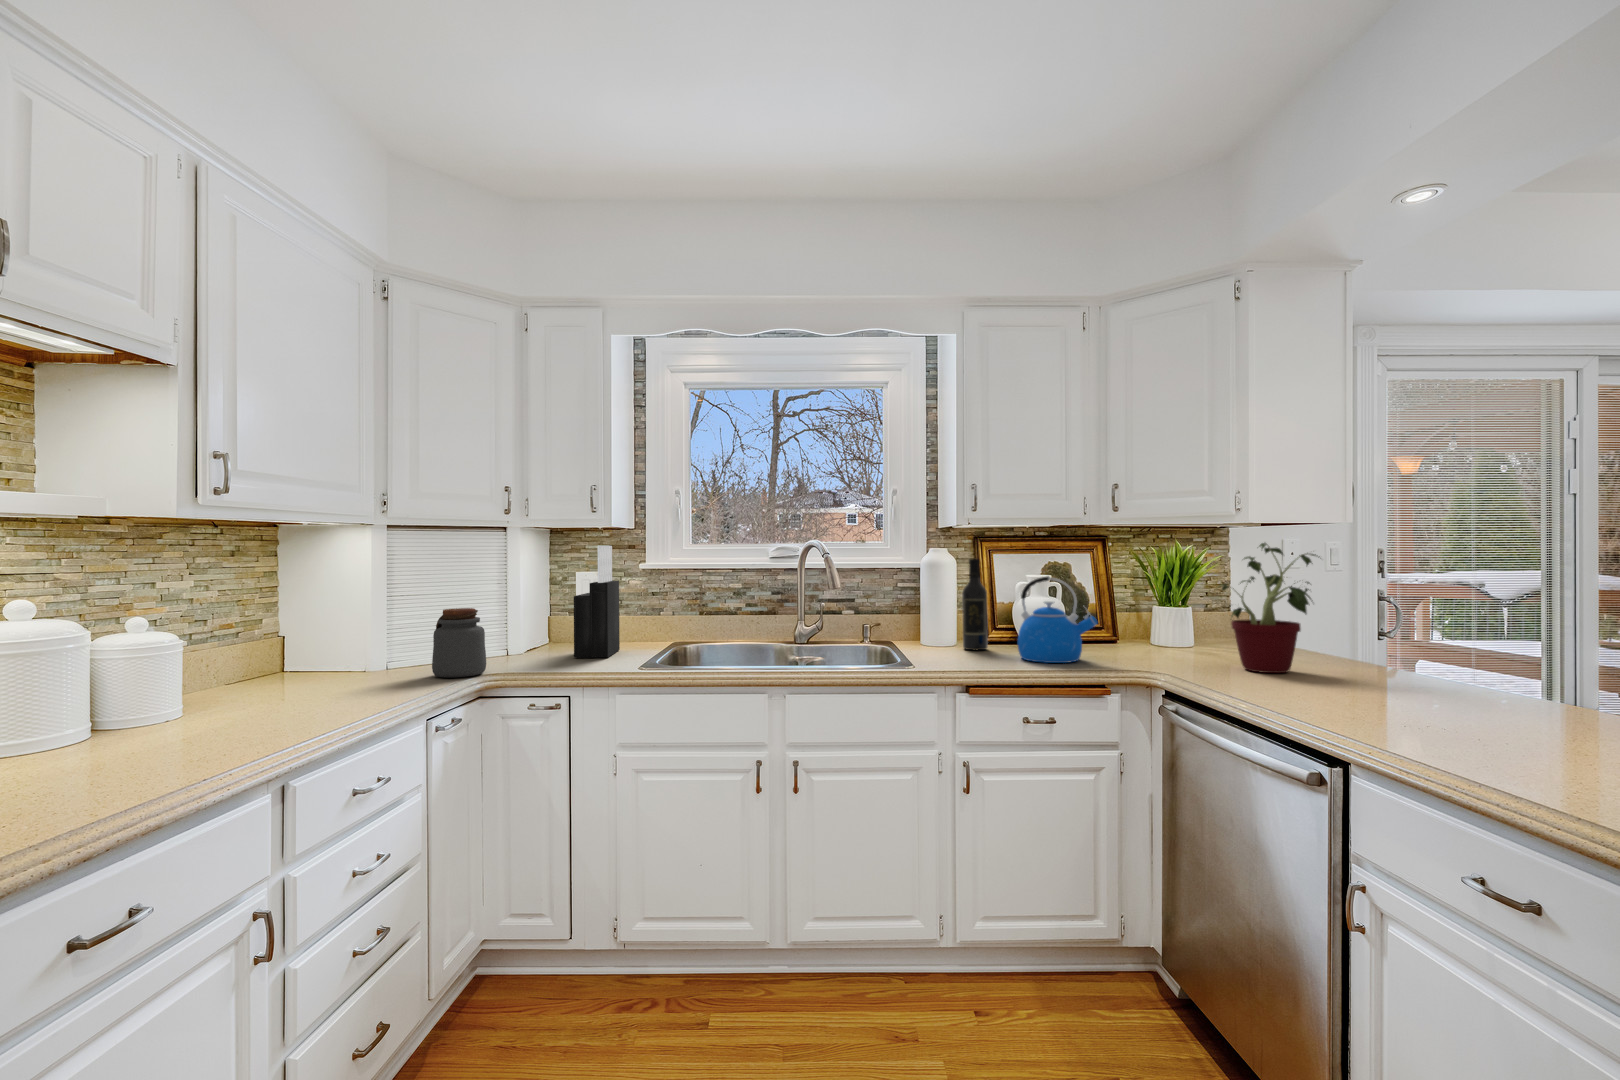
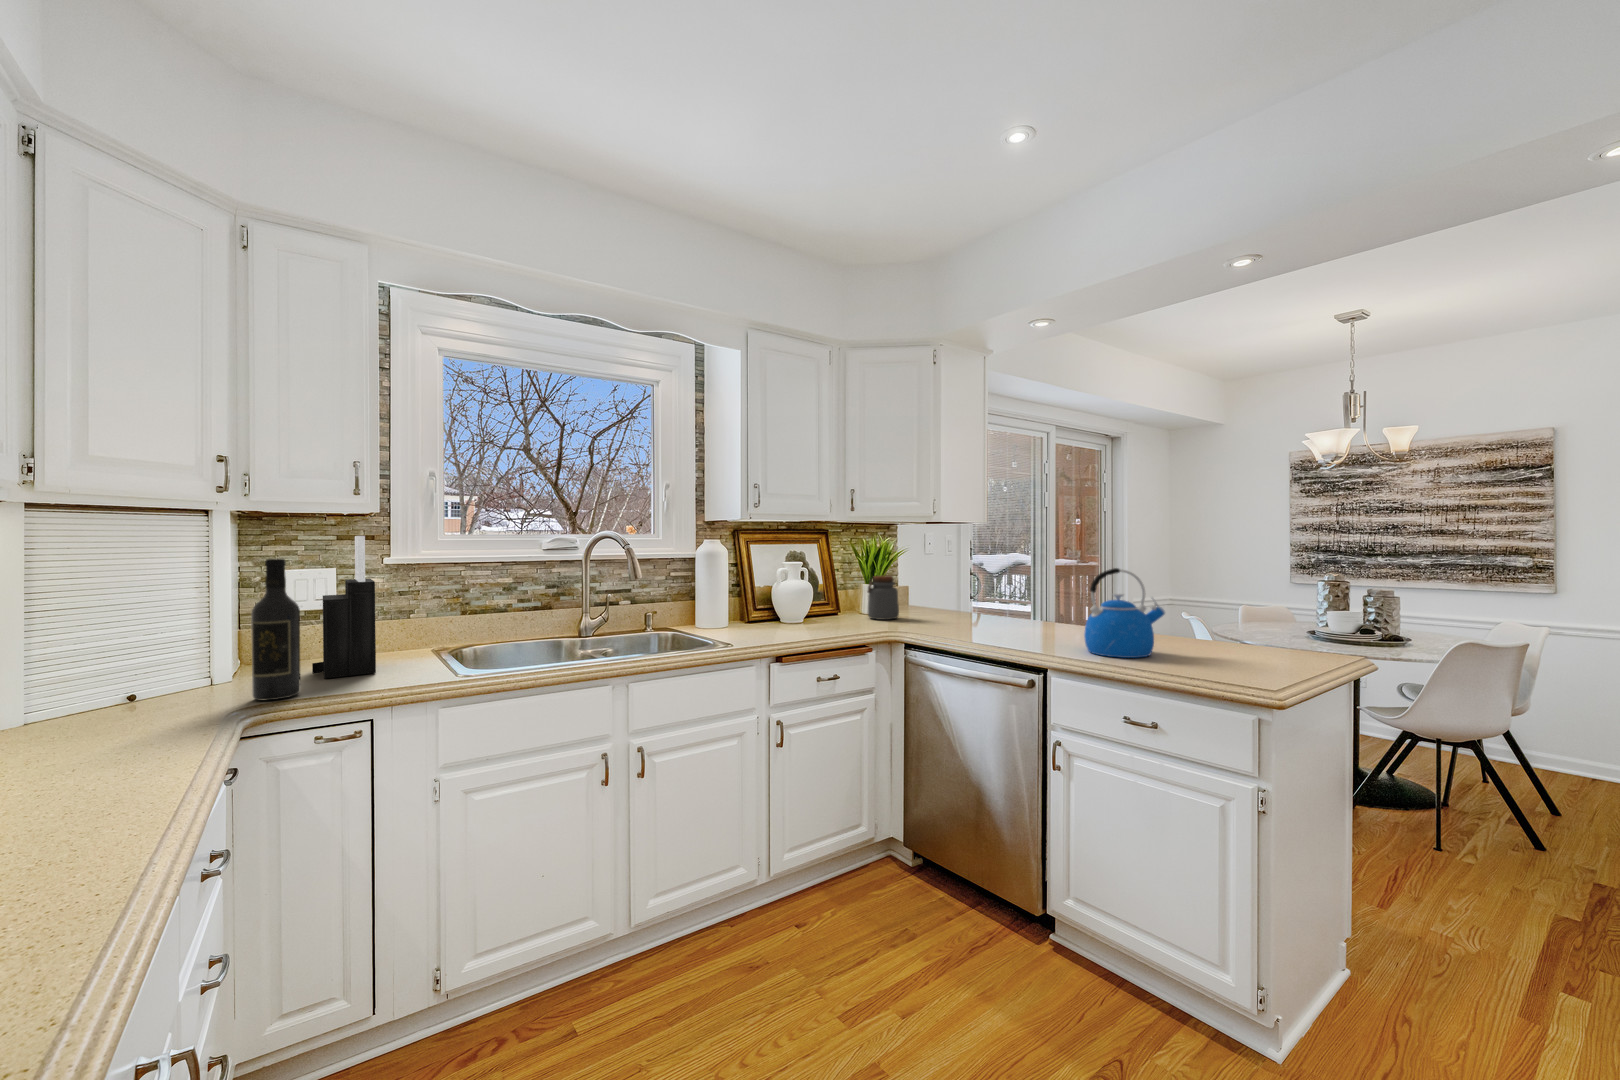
potted plant: present [1220,543,1320,673] -> none [935,535,996,628]
wine bottle: present [962,559,988,650] -> present [251,559,300,701]
kettle: present [1018,577,1097,663] -> present [1084,568,1165,658]
jar: present [432,608,486,678] -> present [867,575,899,620]

